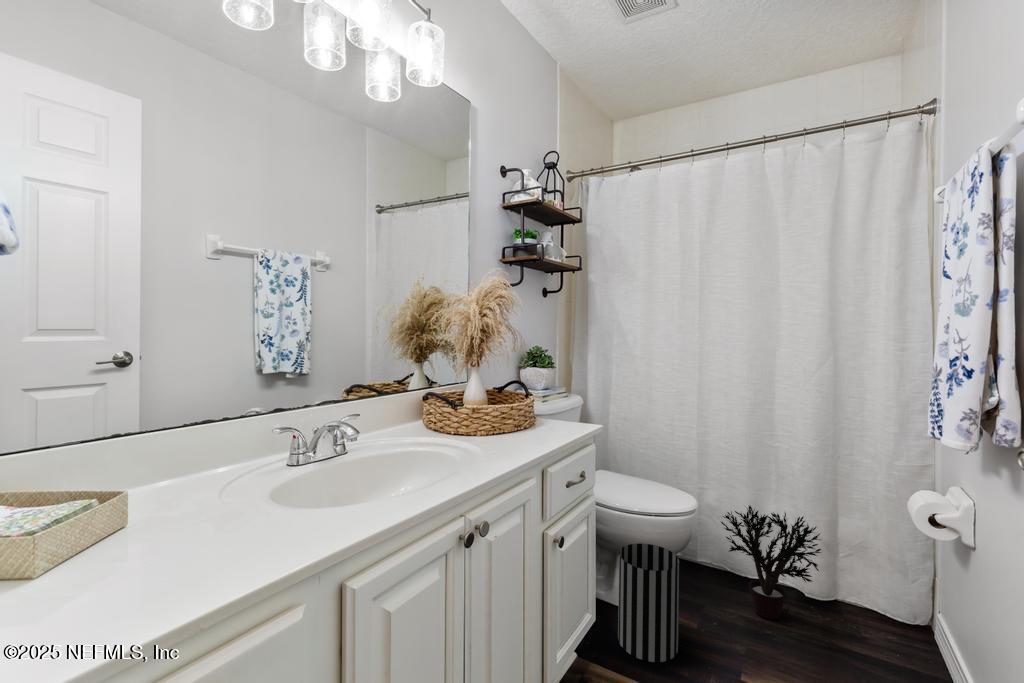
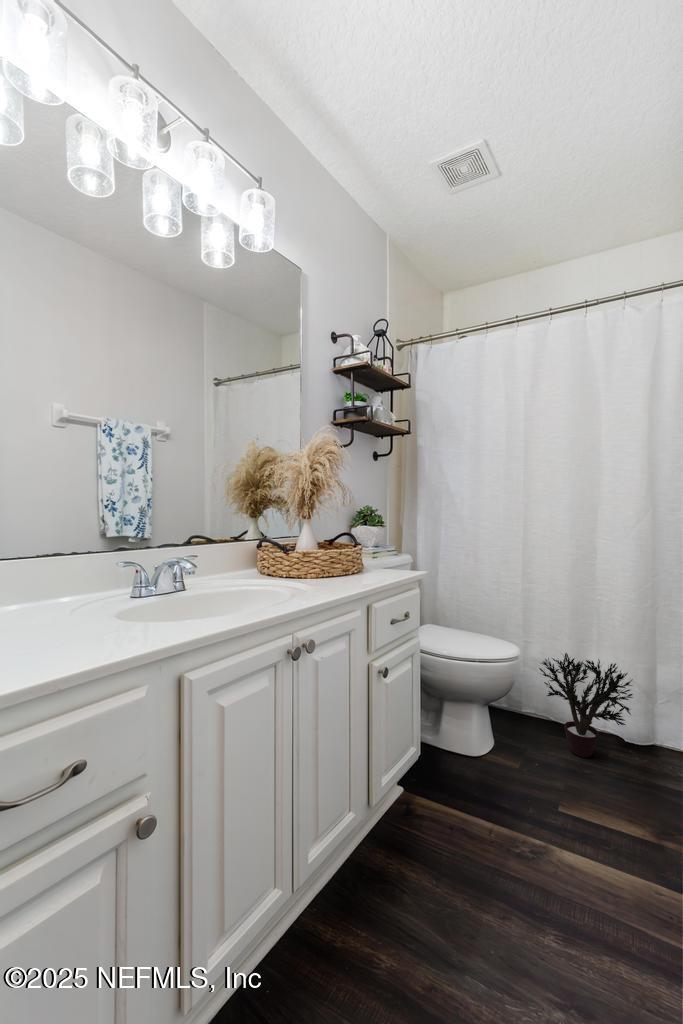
wastebasket: present [618,543,679,662] -> none [444,689,502,799]

